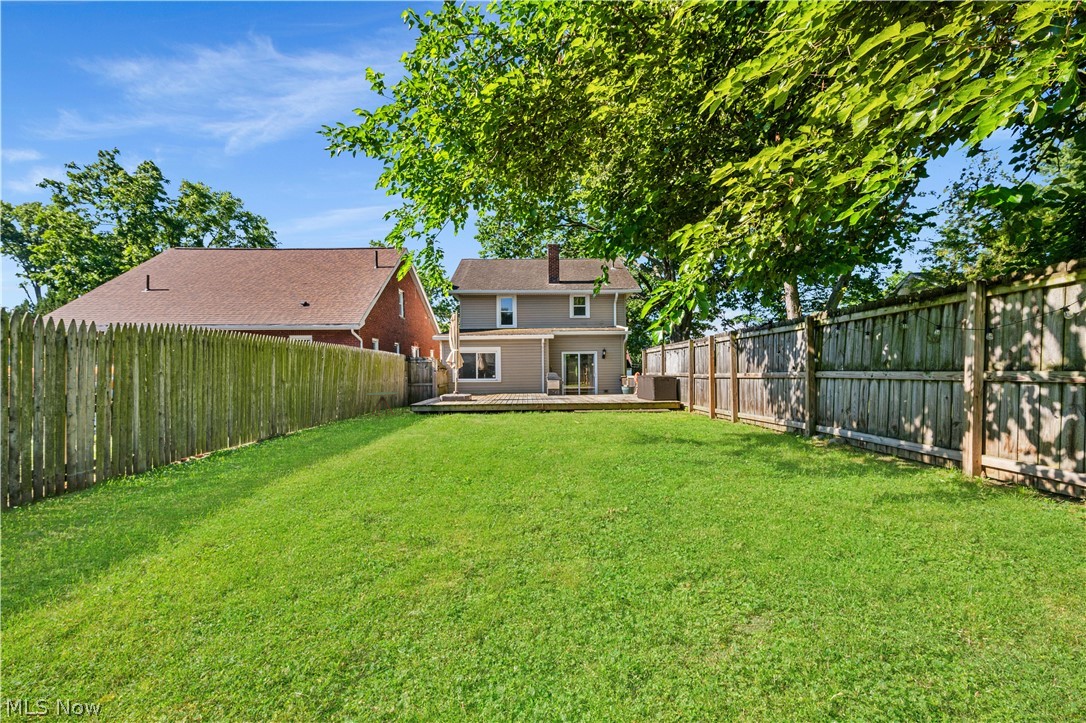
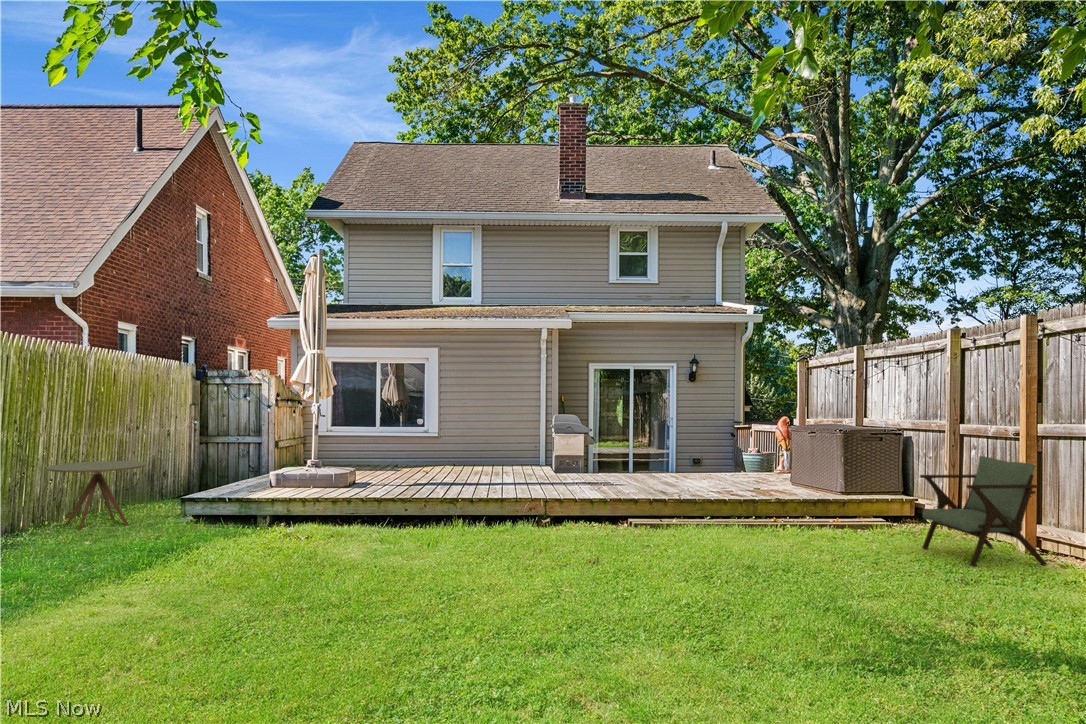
lounge chair: none [675,385,715,422] -> present [920,456,1047,567]

